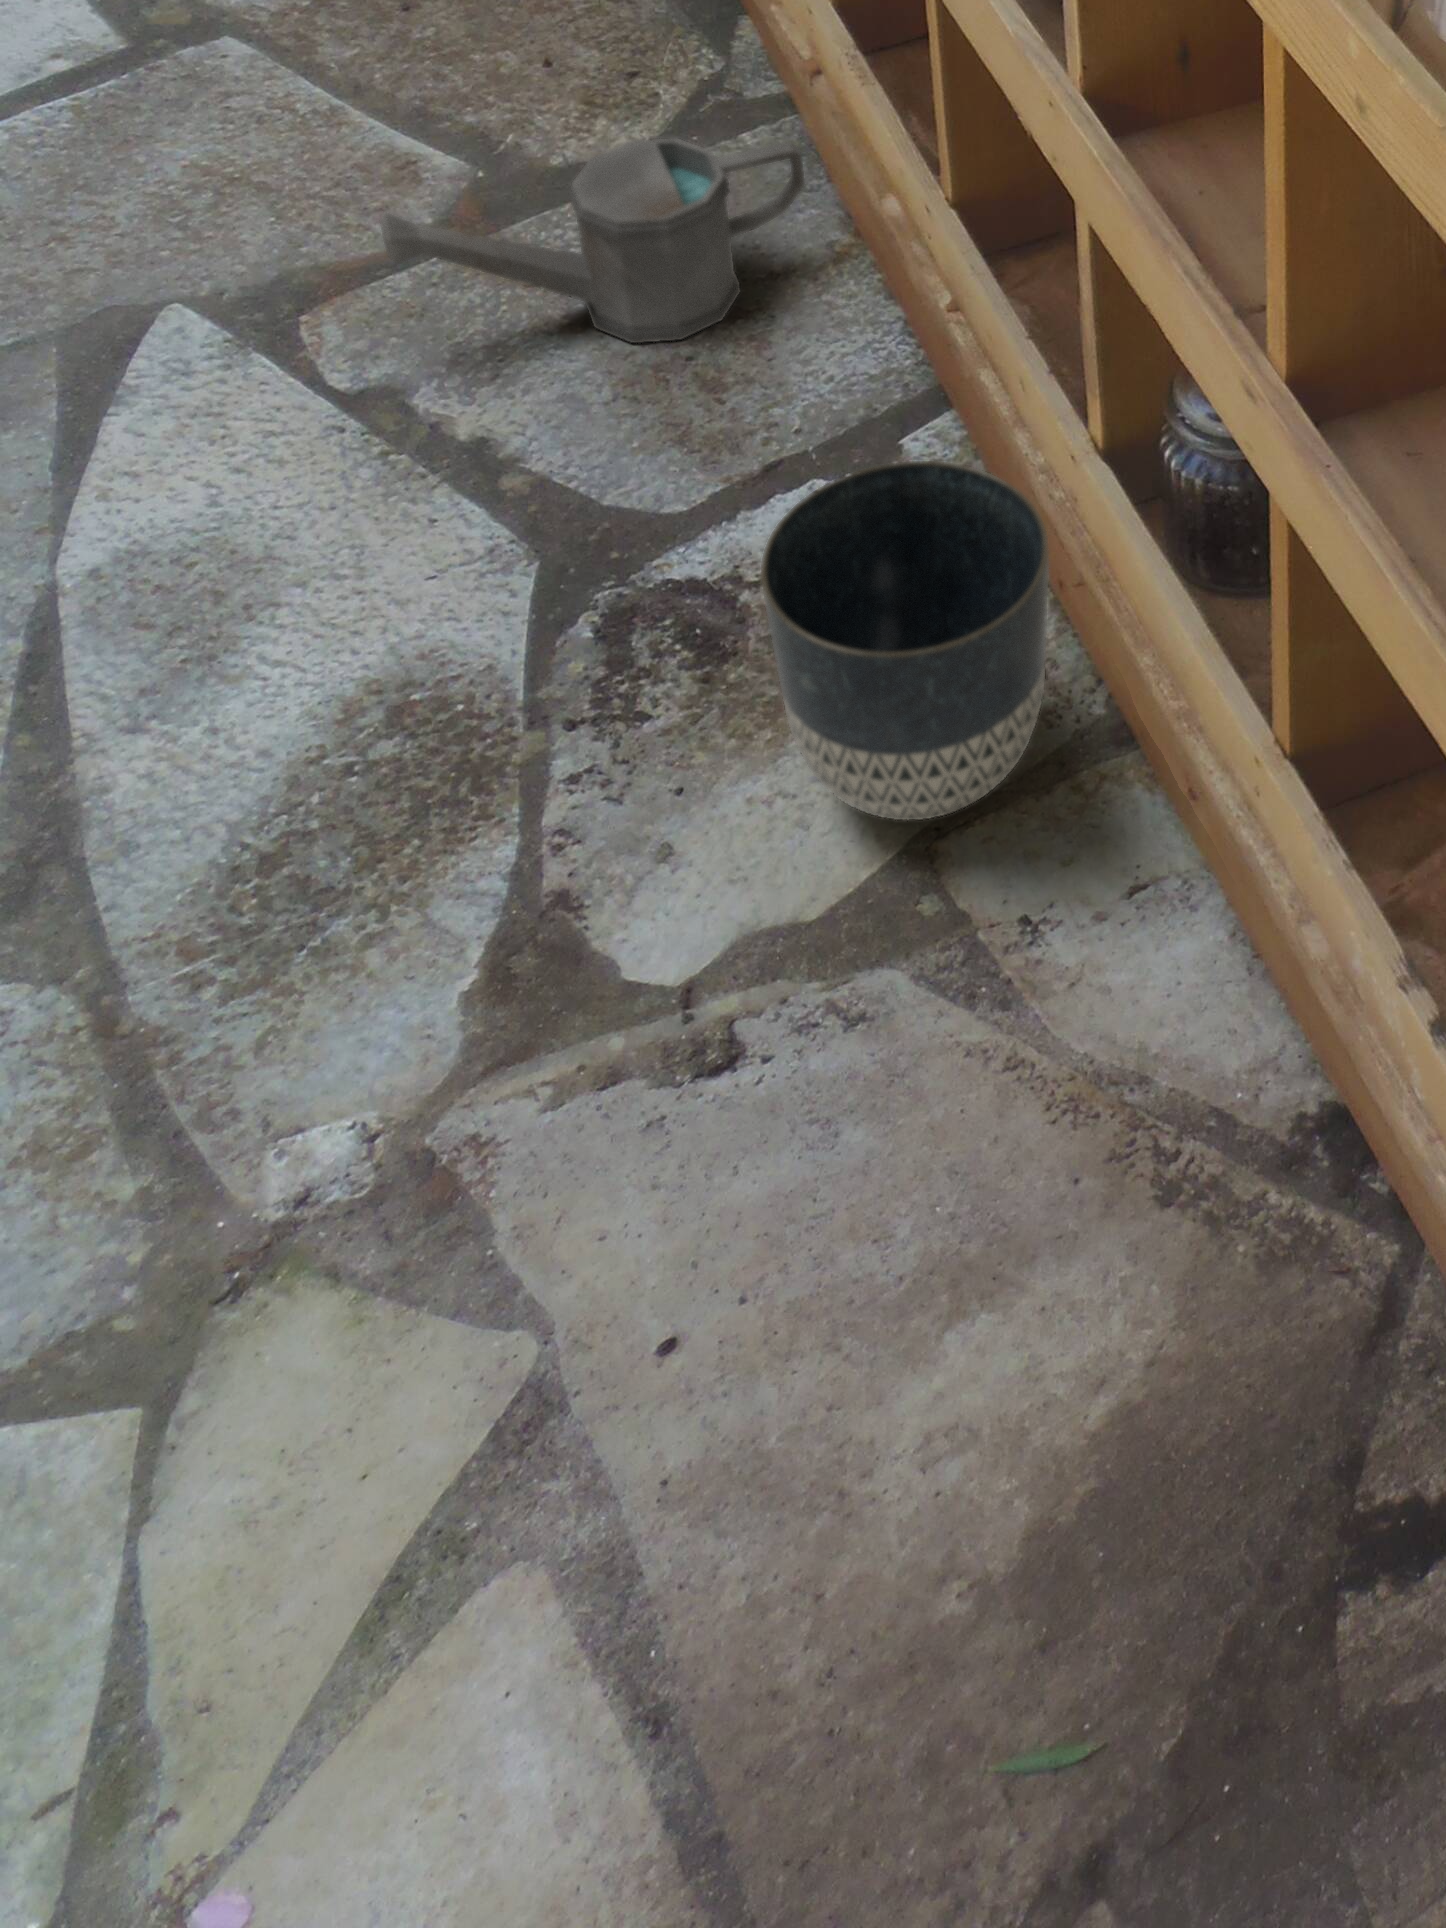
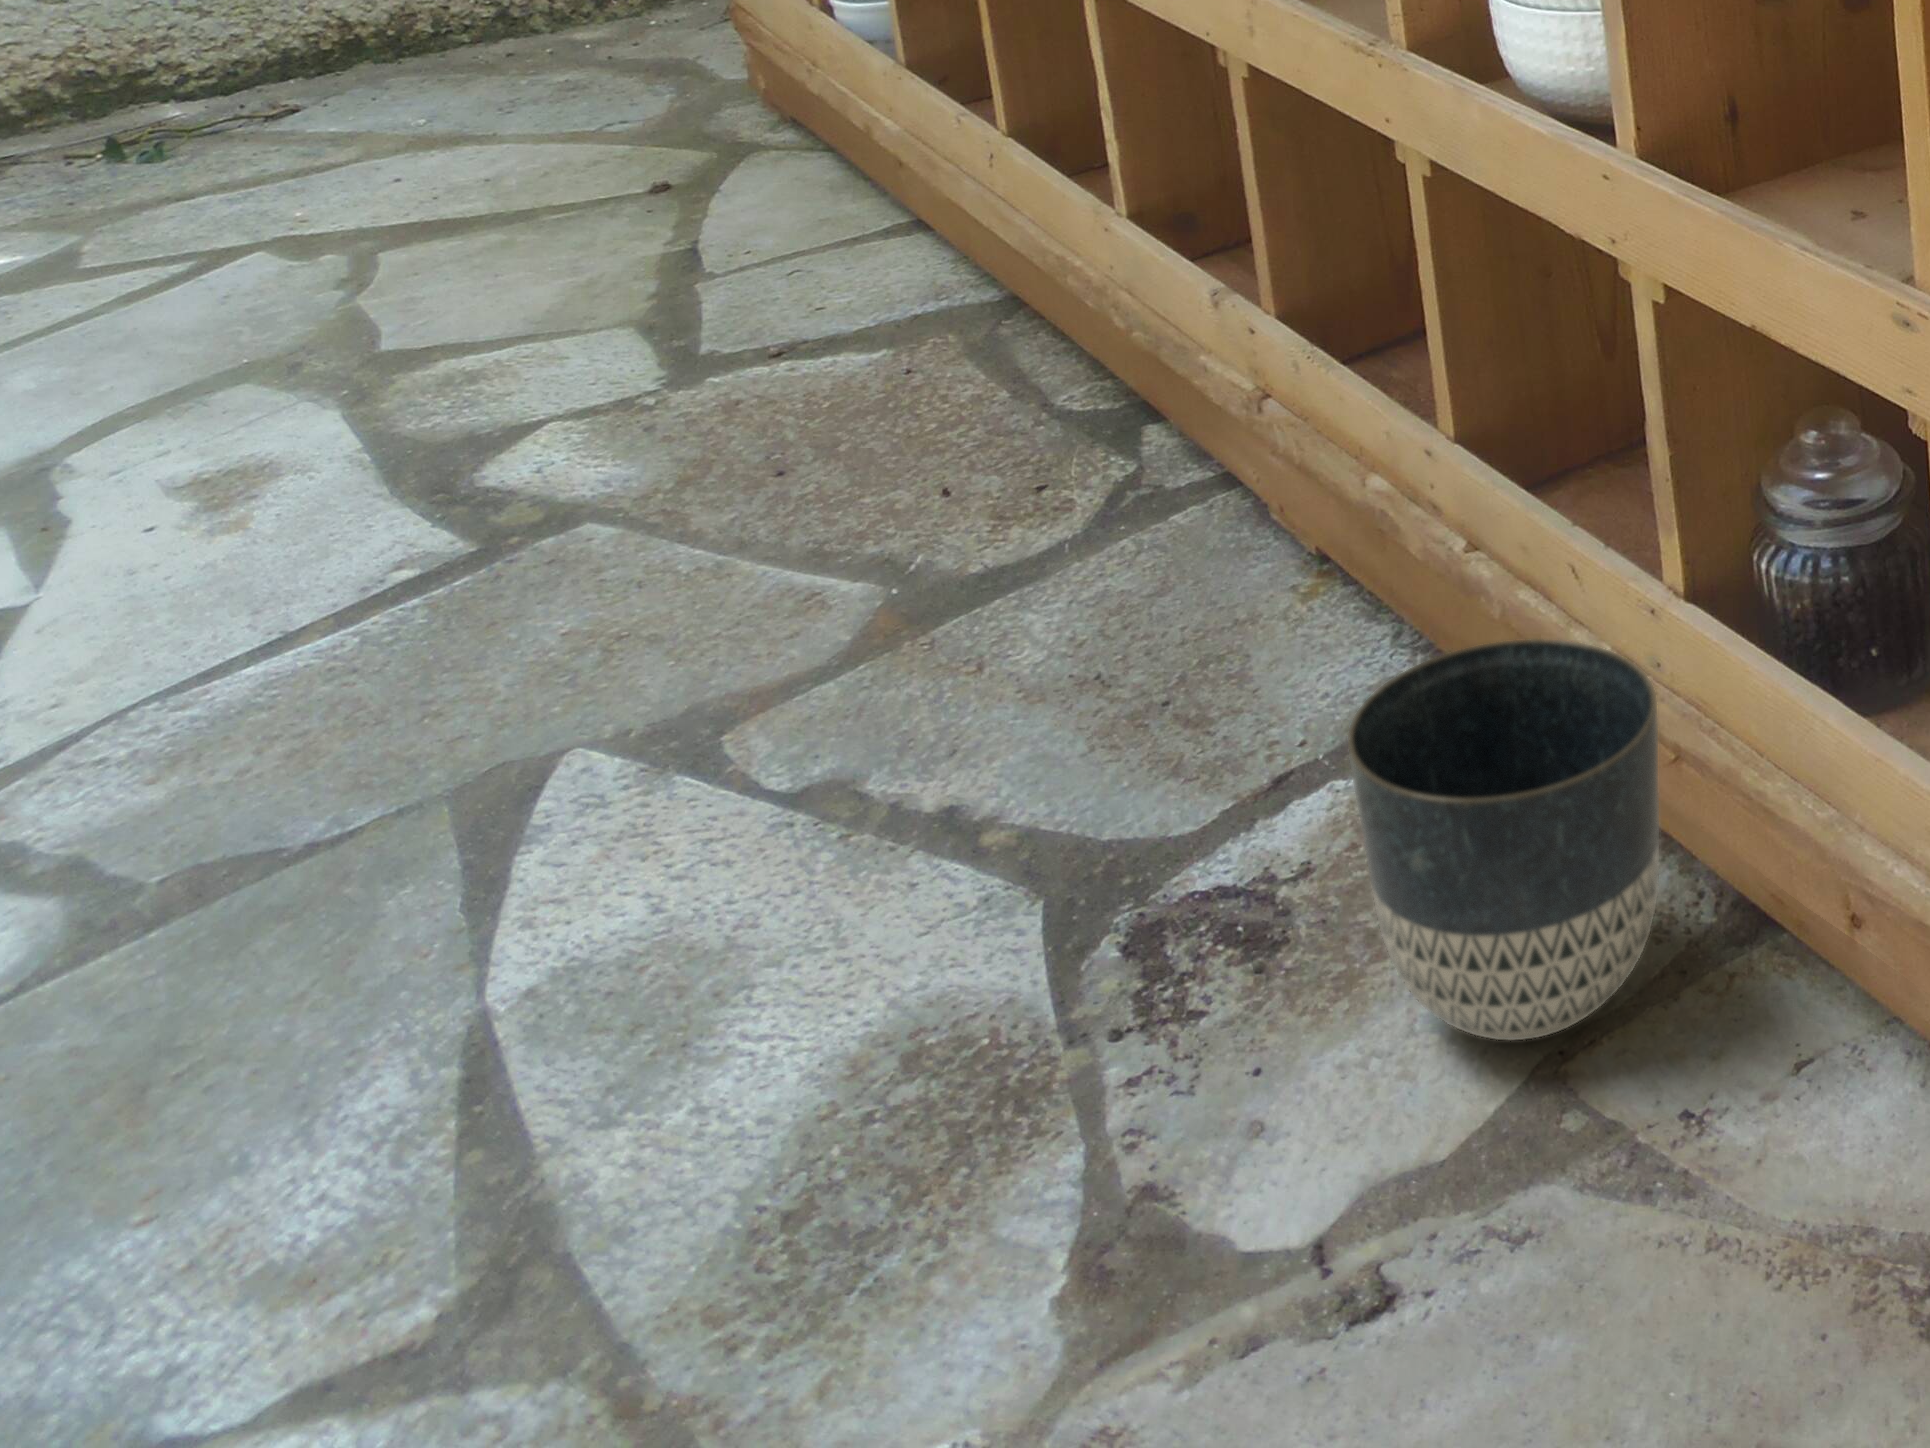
watering can: present [380,138,804,343] -> none [820,467,1266,698]

